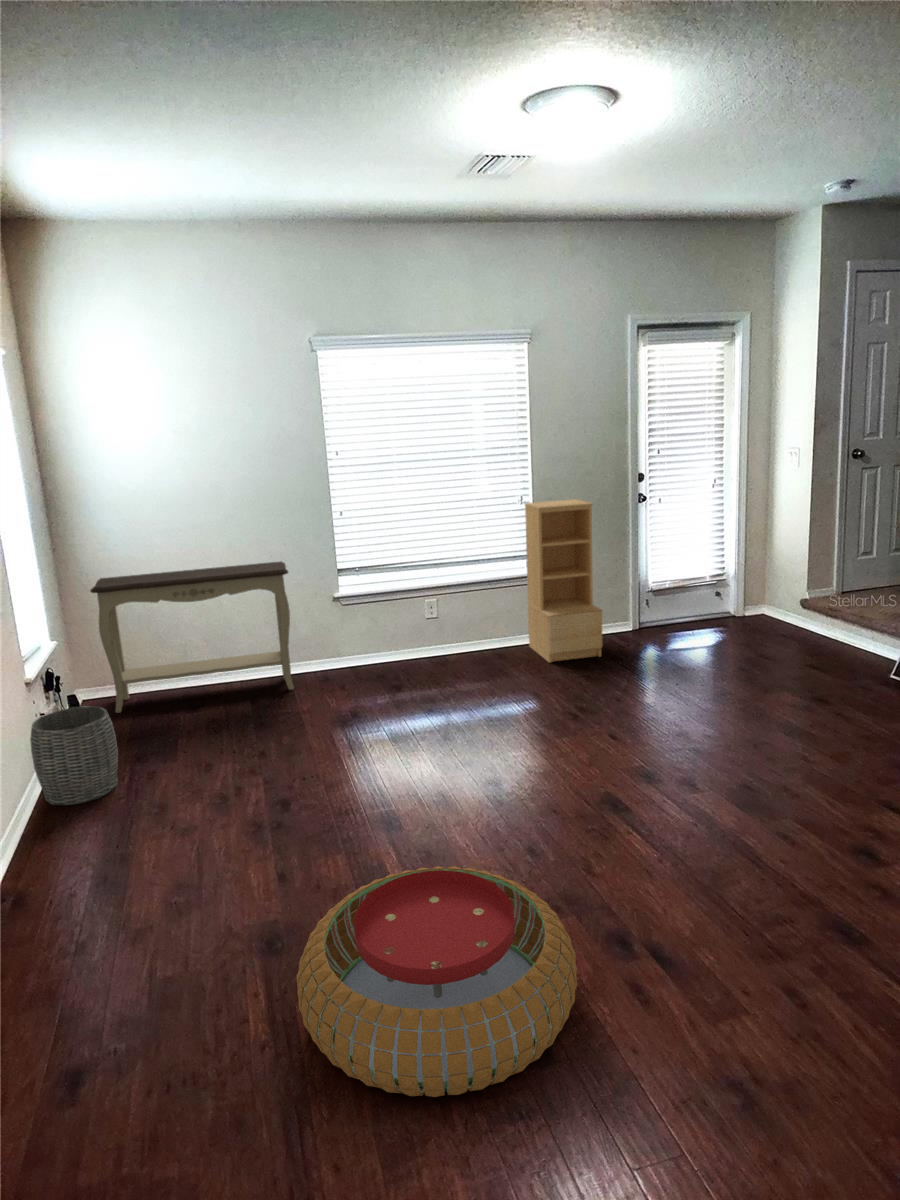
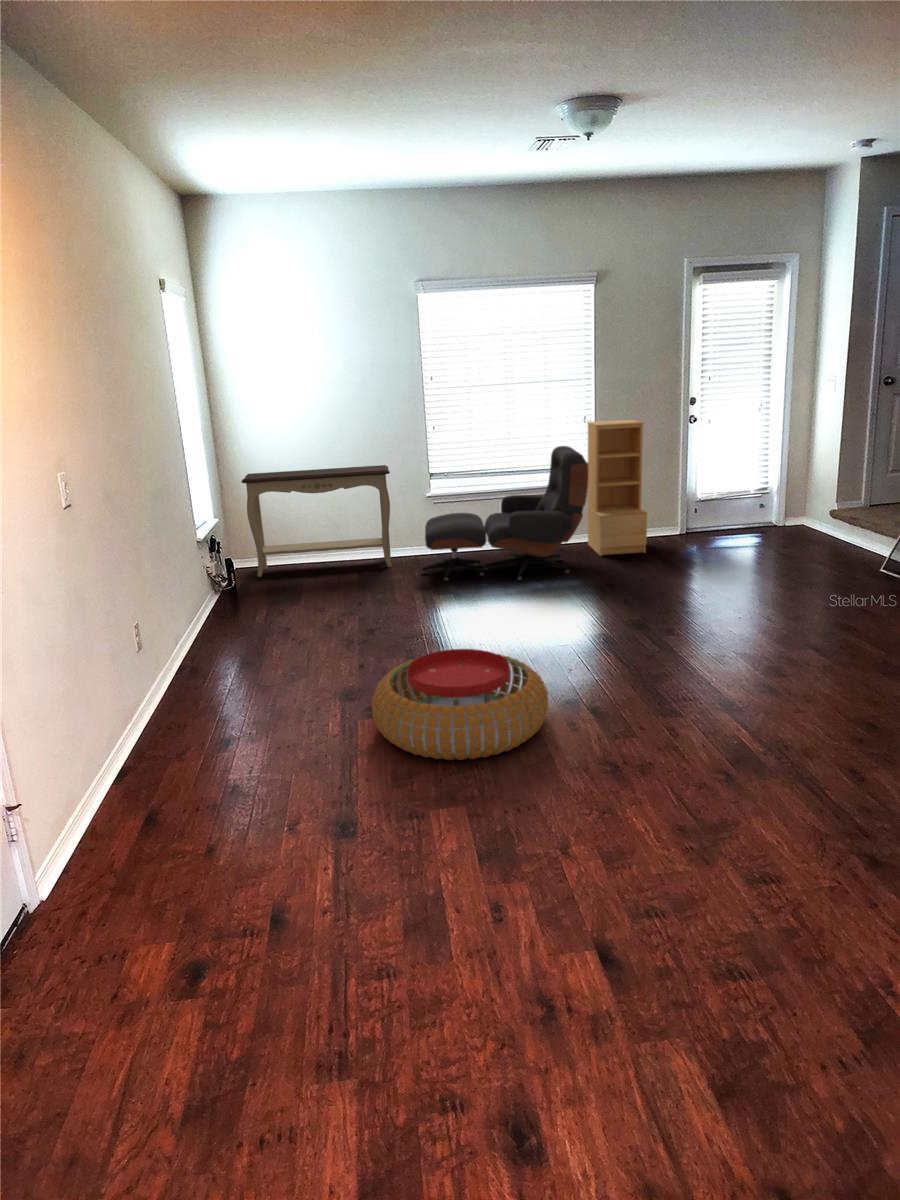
lounge chair: none [334,534,541,710] -> present [422,446,588,581]
woven basket: present [30,706,118,805] -> none [203,560,261,626]

